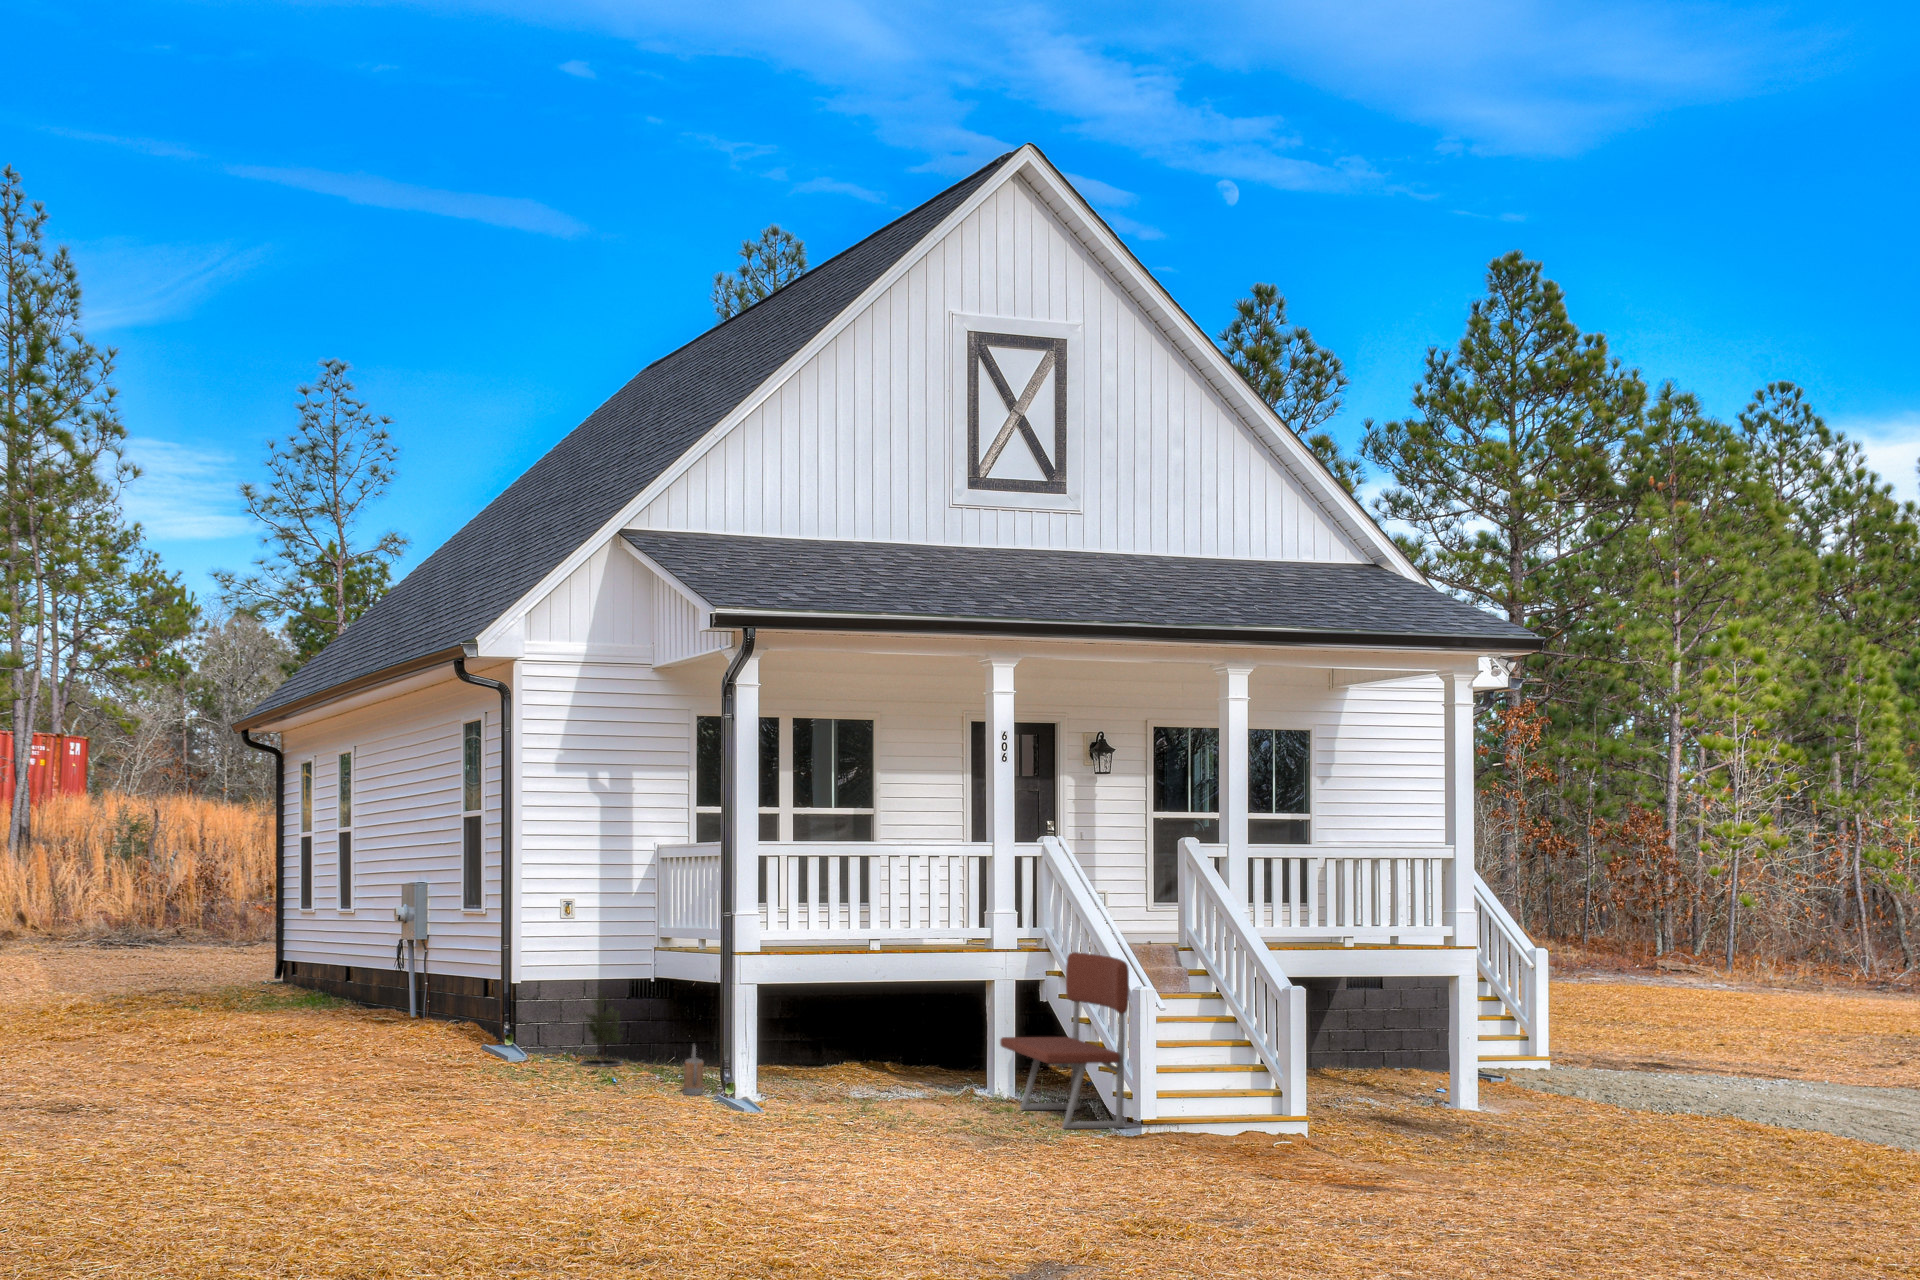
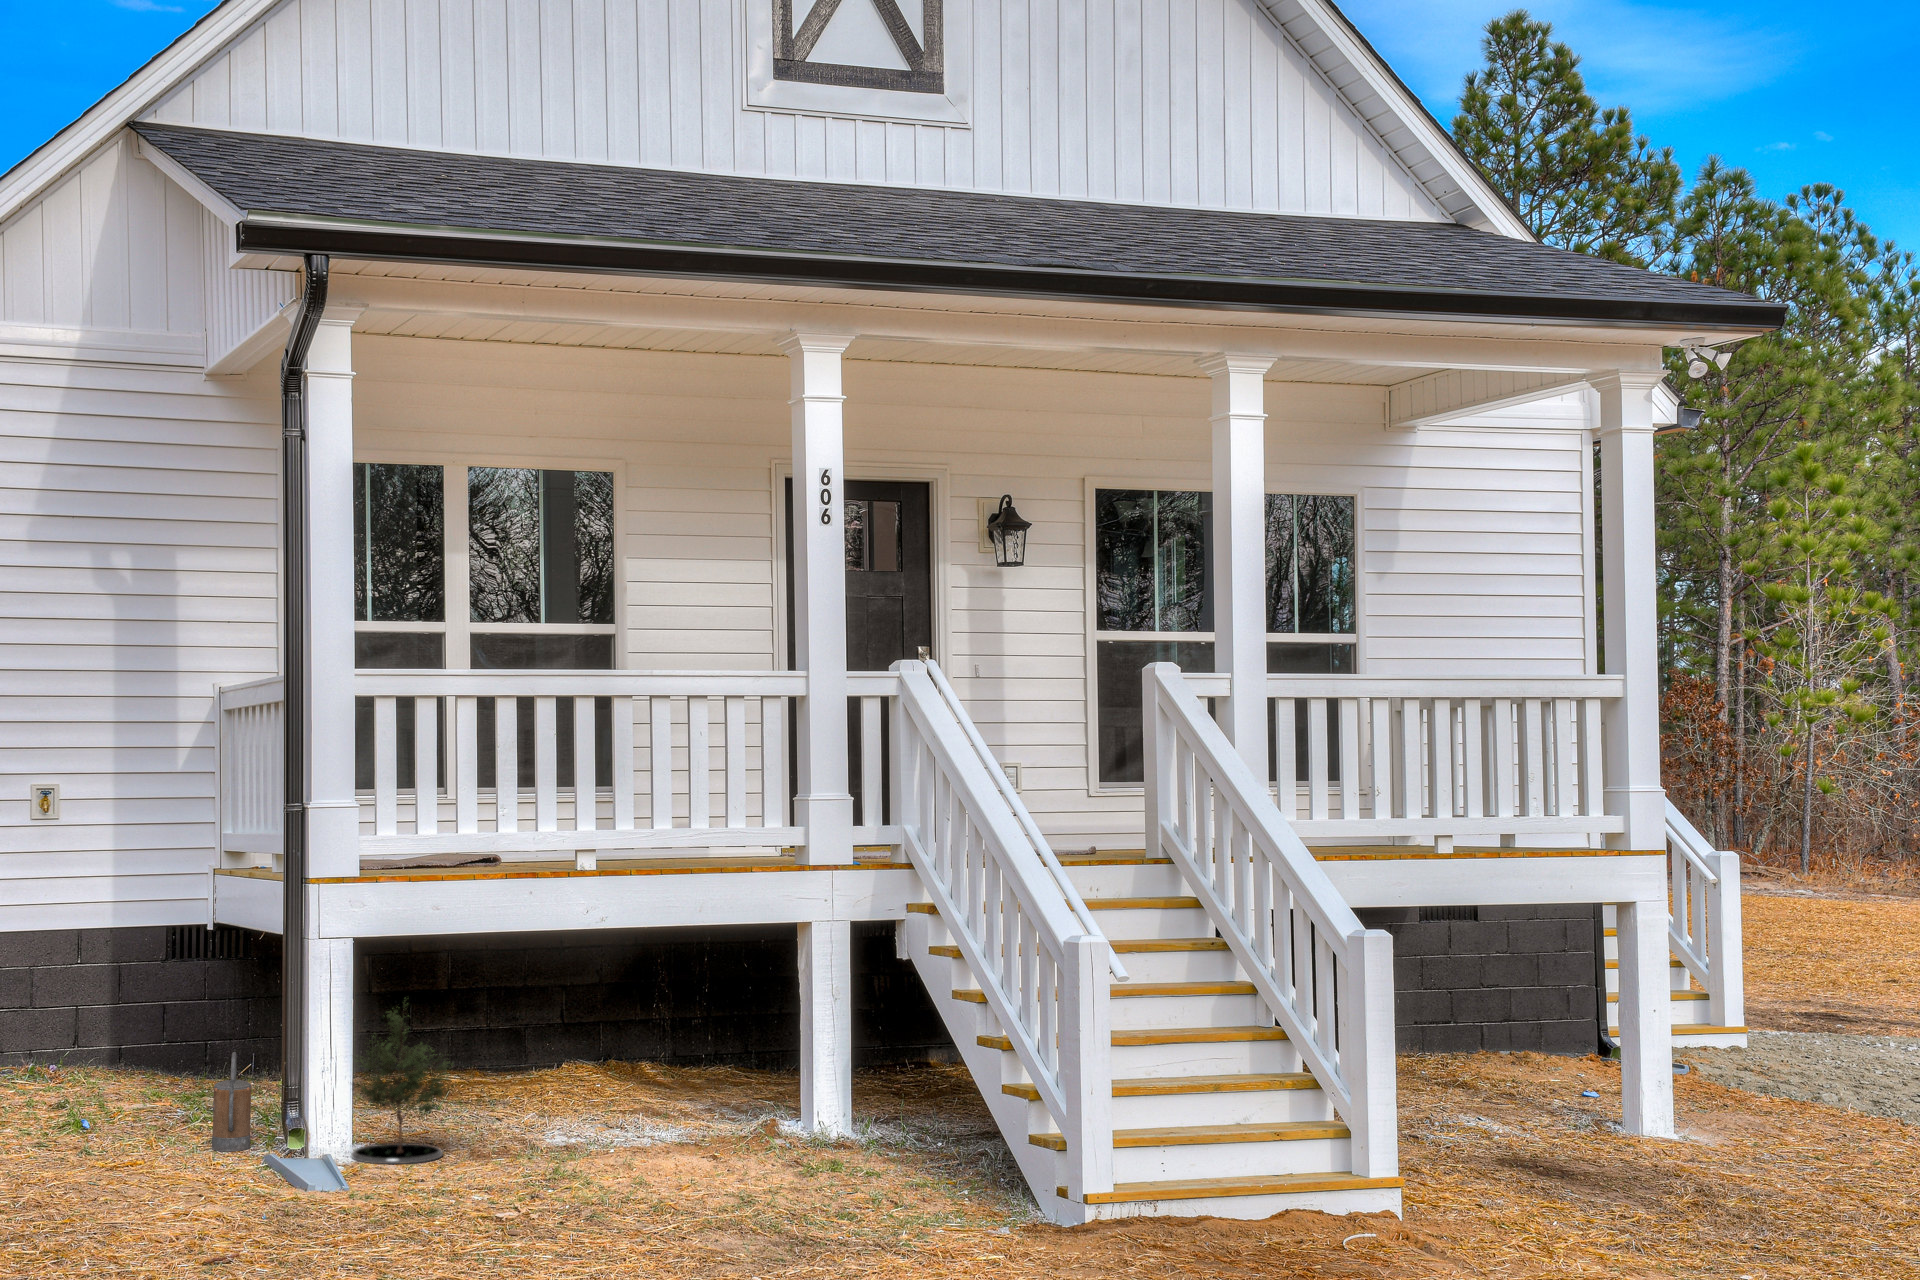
bench: present [1000,952,1129,1129] -> none [814,871,1058,1217]
potted tree: present [581,990,622,1067] -> present [351,1007,456,1164]

